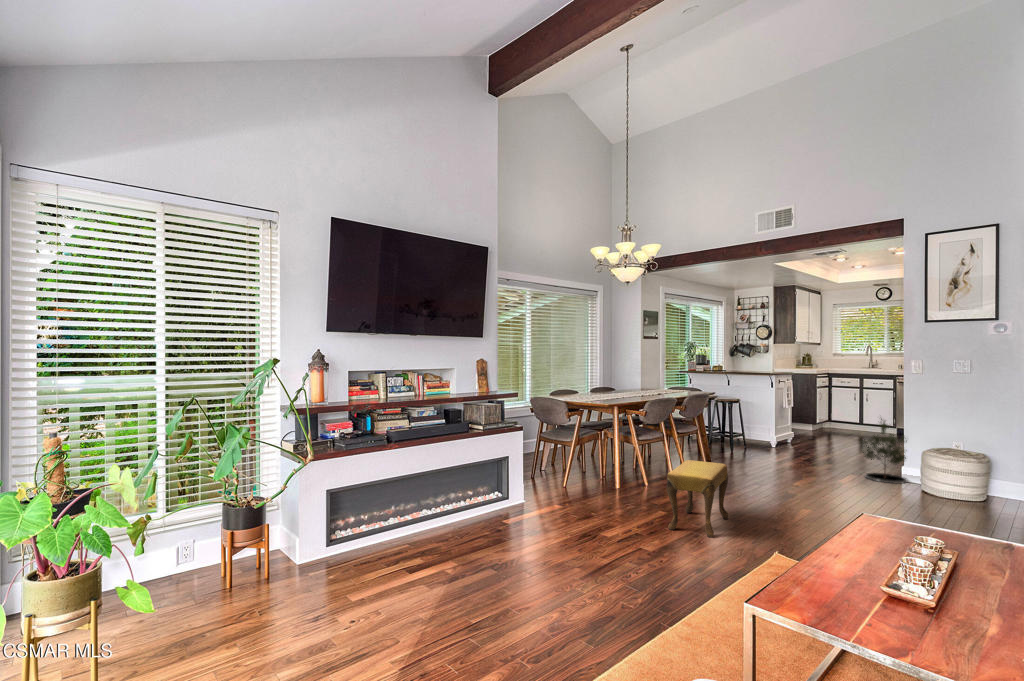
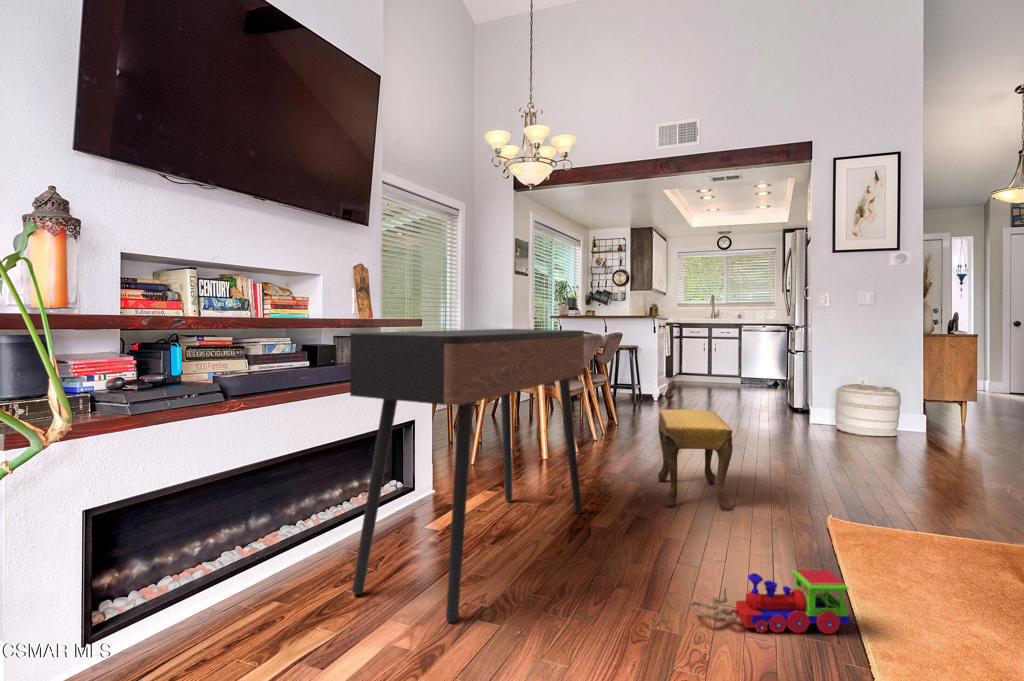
console table: none [443,401,606,567] -> present [350,329,584,622]
potted tree: present [860,418,908,484] -> none [766,354,822,428]
toy train: none [603,565,690,607] -> present [690,570,850,634]

